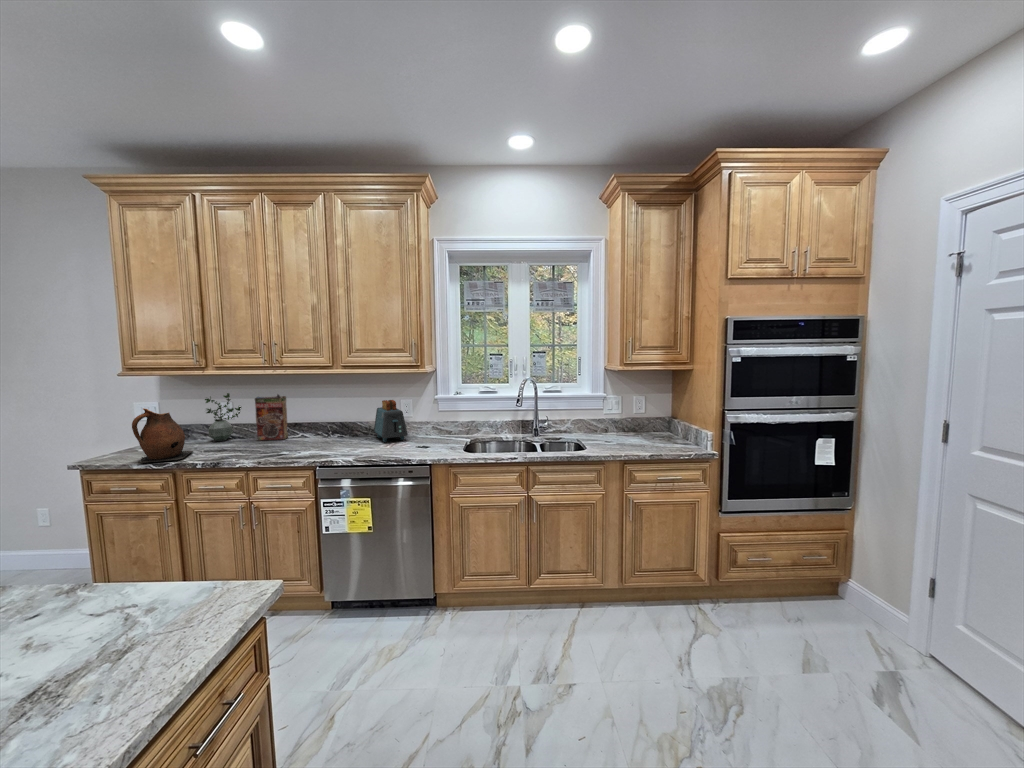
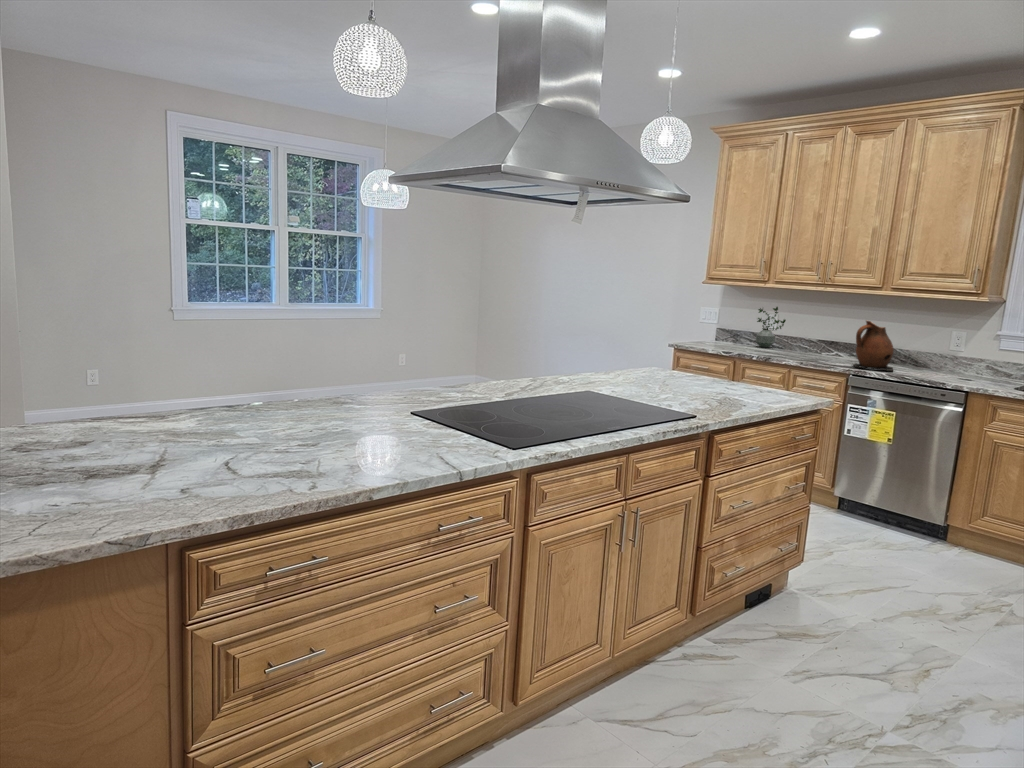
cereal box: present [255,394,288,441] -> none [795,311,828,355]
toaster: present [374,400,408,442] -> none [912,329,951,372]
ceramic pitcher: present [132,408,193,463] -> present [853,321,893,371]

